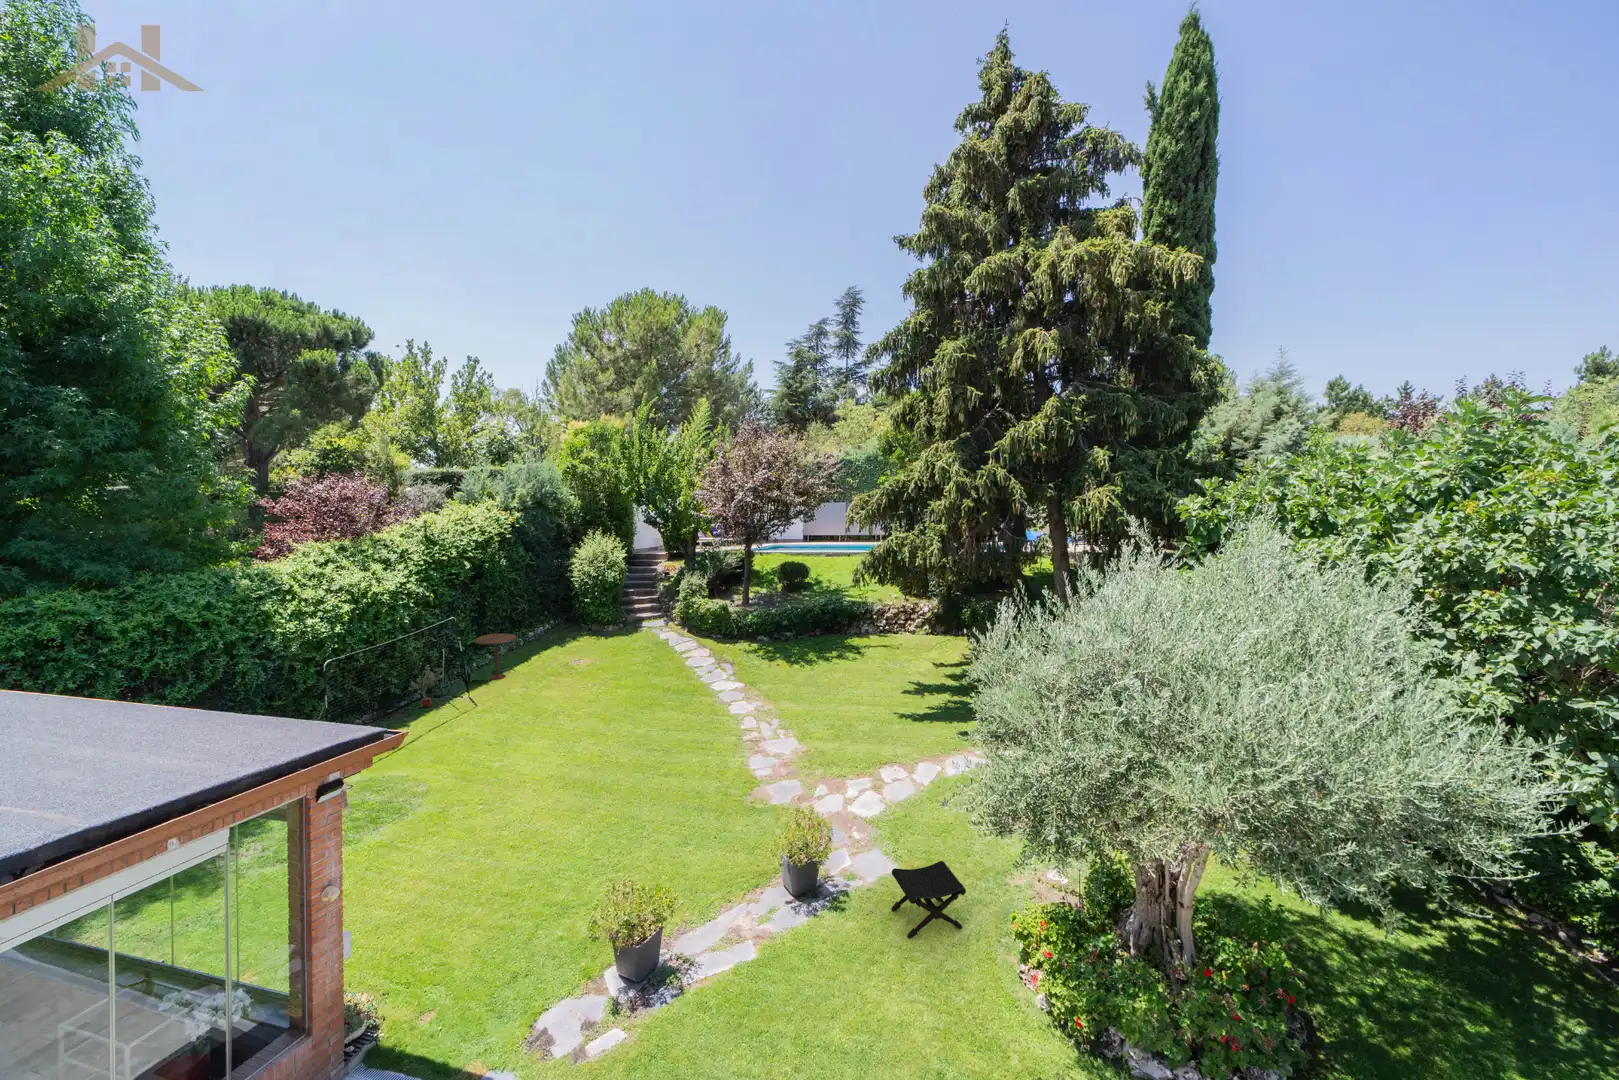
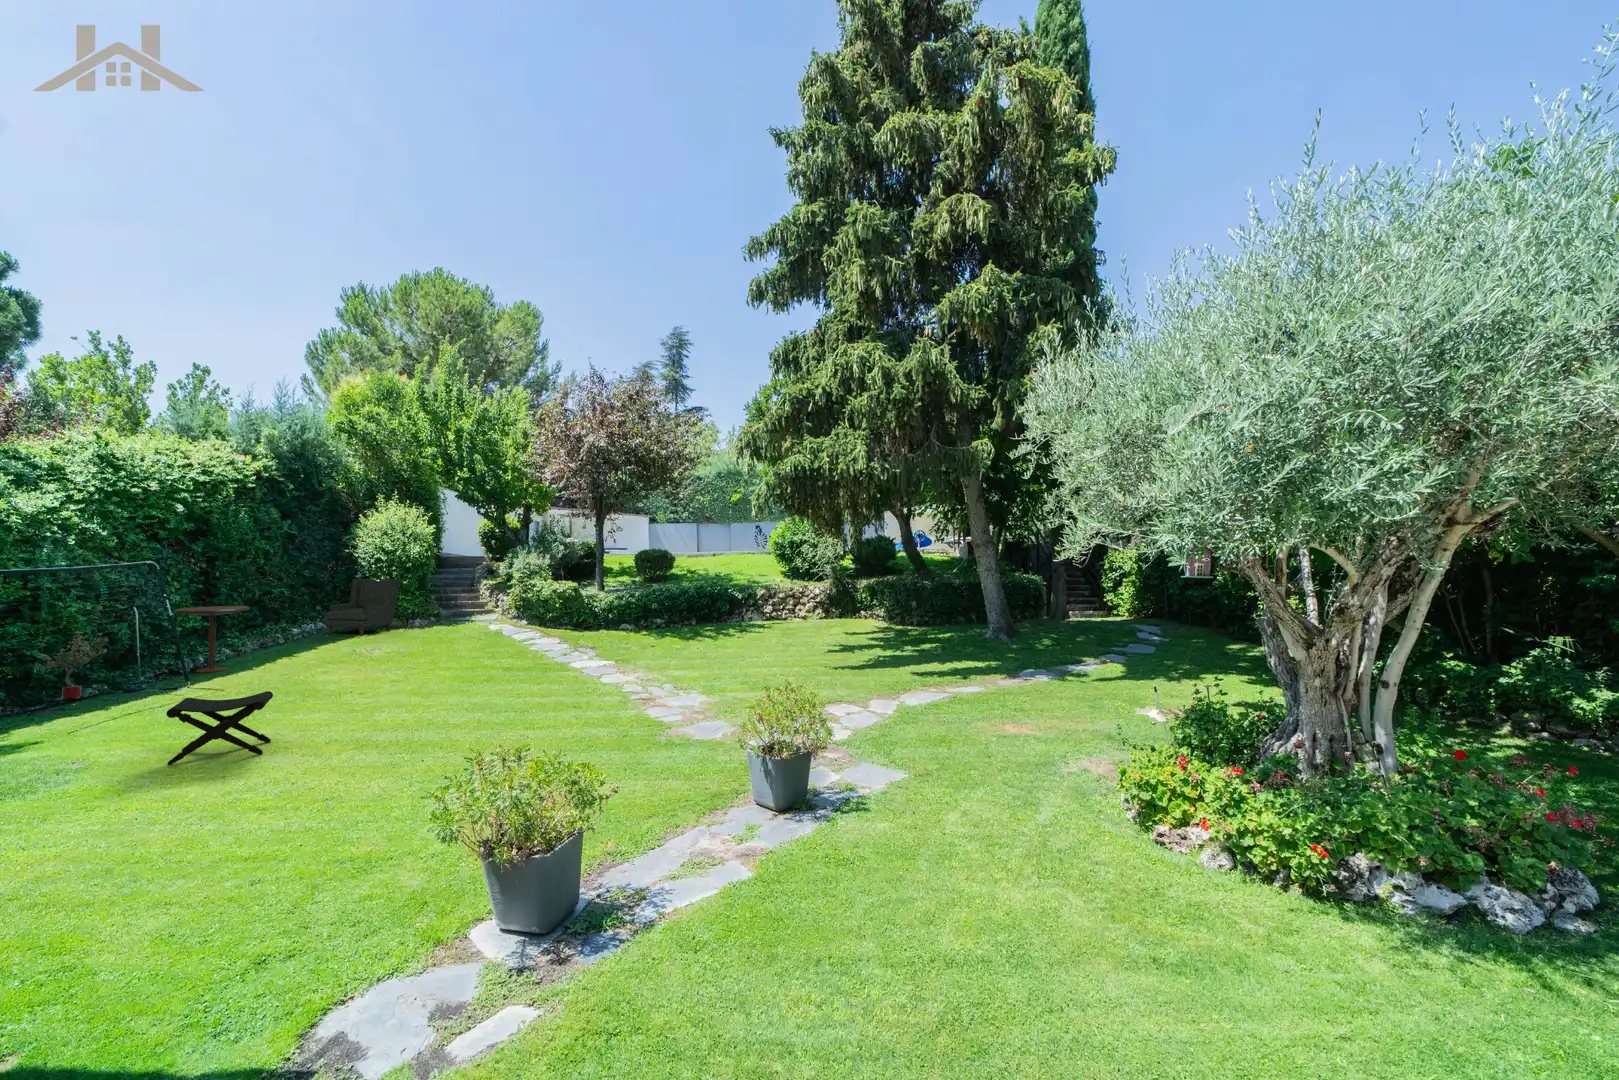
chair: none [563,589,610,634] -> present [325,579,400,635]
footstool: present [891,861,966,938] -> present [166,691,273,765]

